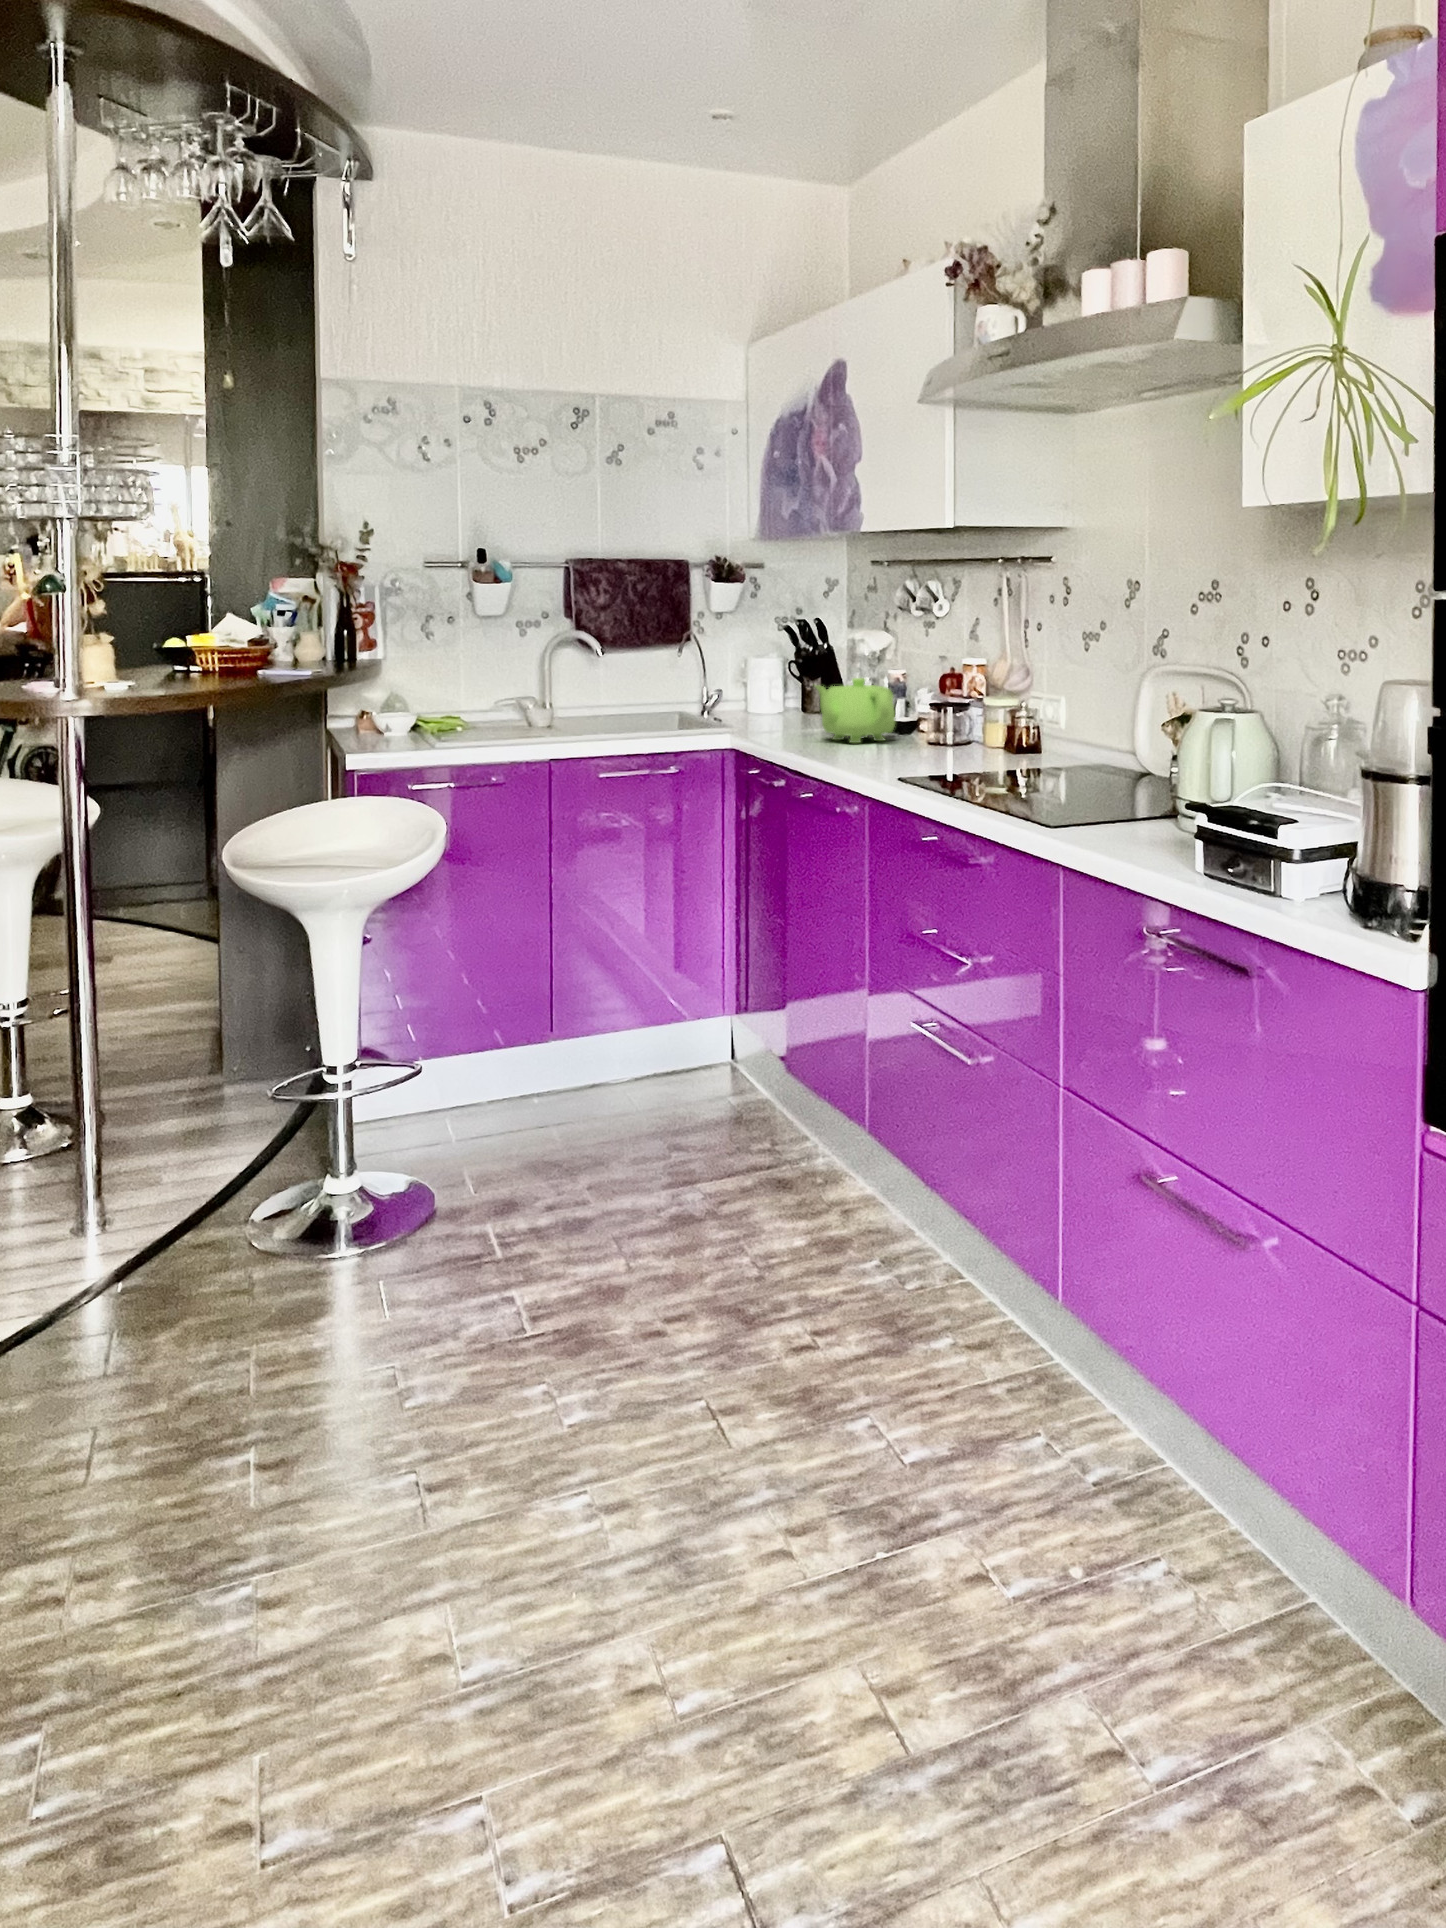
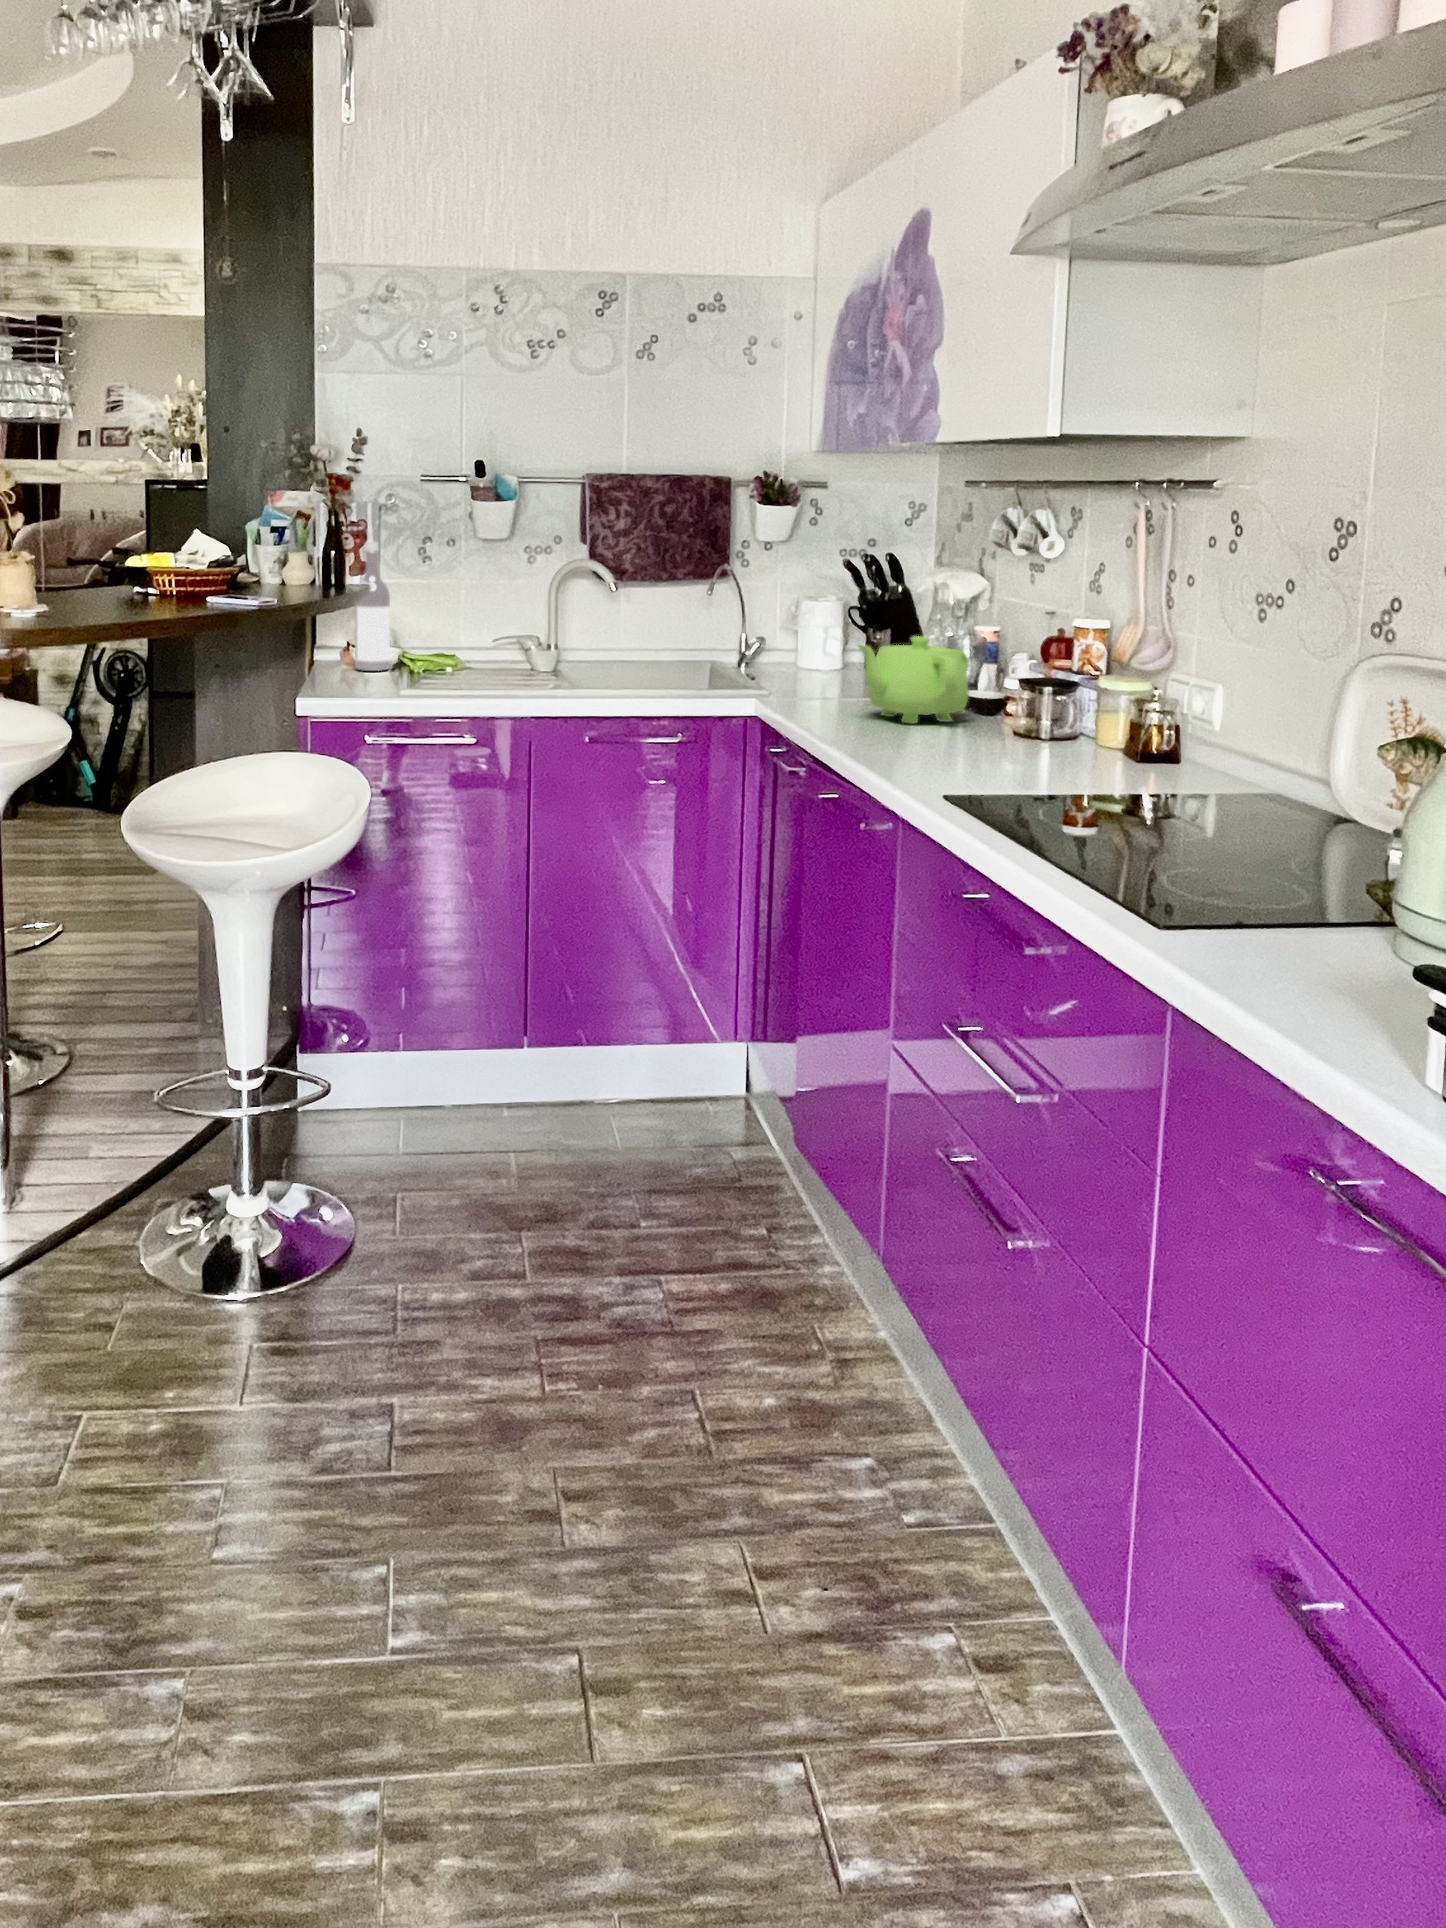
wine bottle: none [374,619,408,733] -> present [355,542,391,671]

